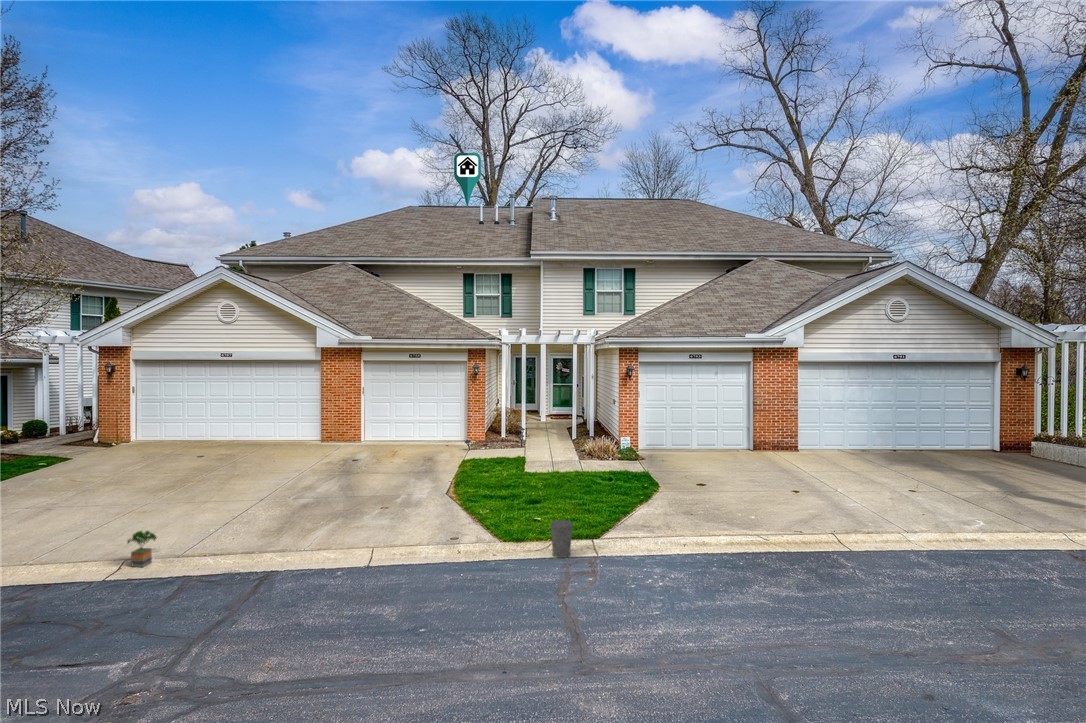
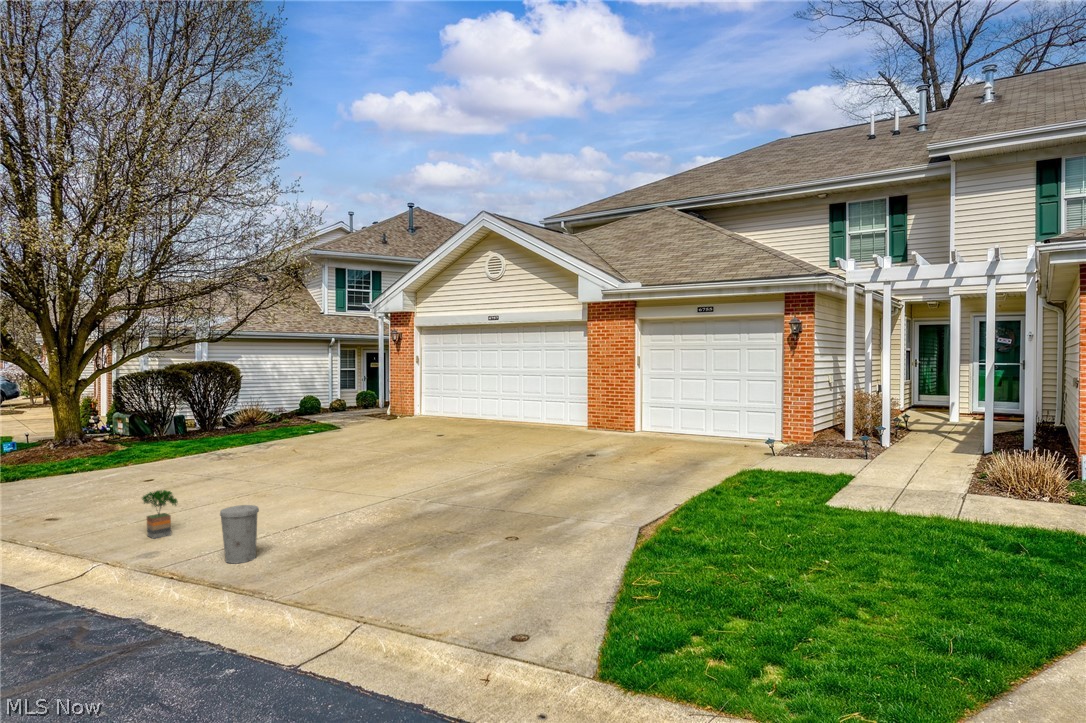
trash can: present [550,520,573,558] -> present [220,505,259,564]

